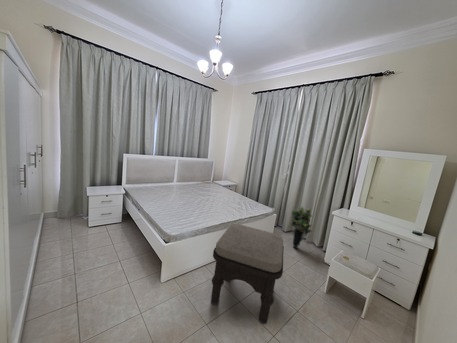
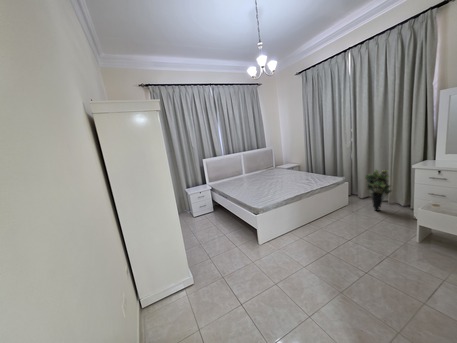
ottoman: present [211,224,284,324] -> none [296,193,364,267]

